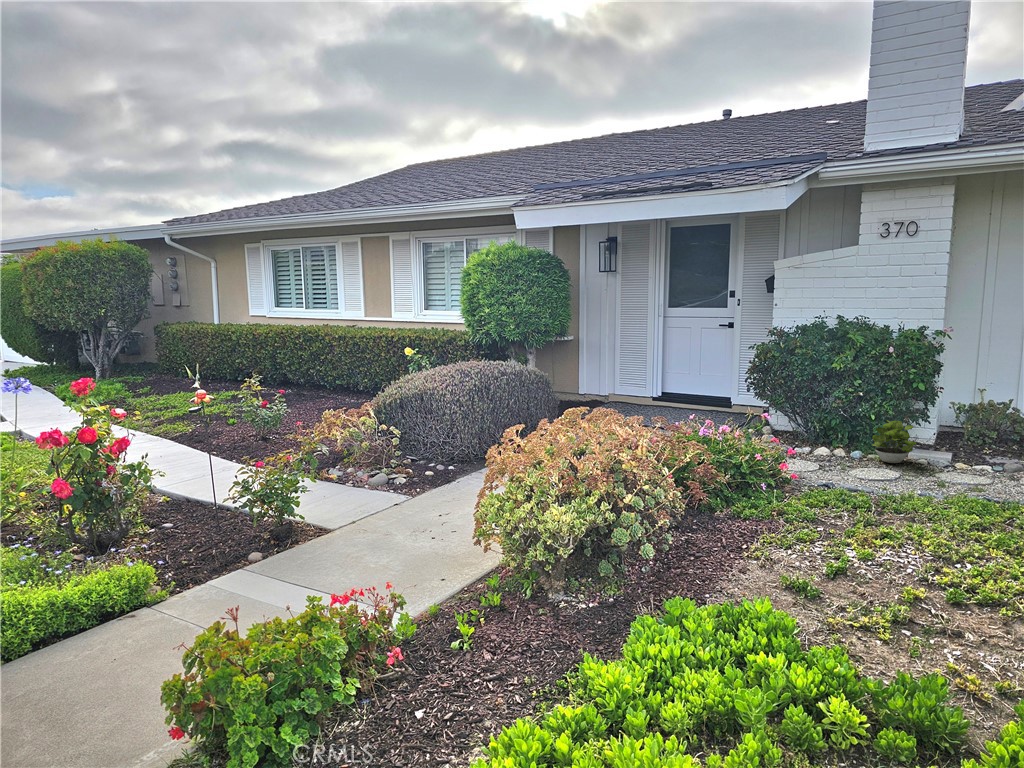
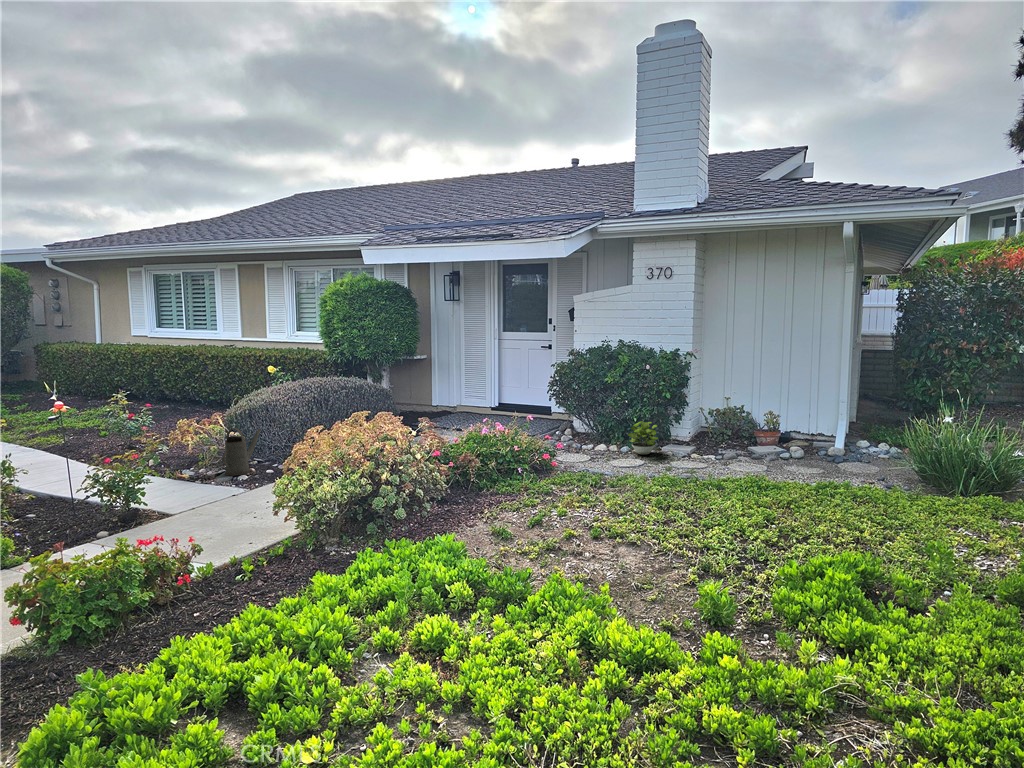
watering can: none [374,420,412,476] -> present [222,428,261,476]

